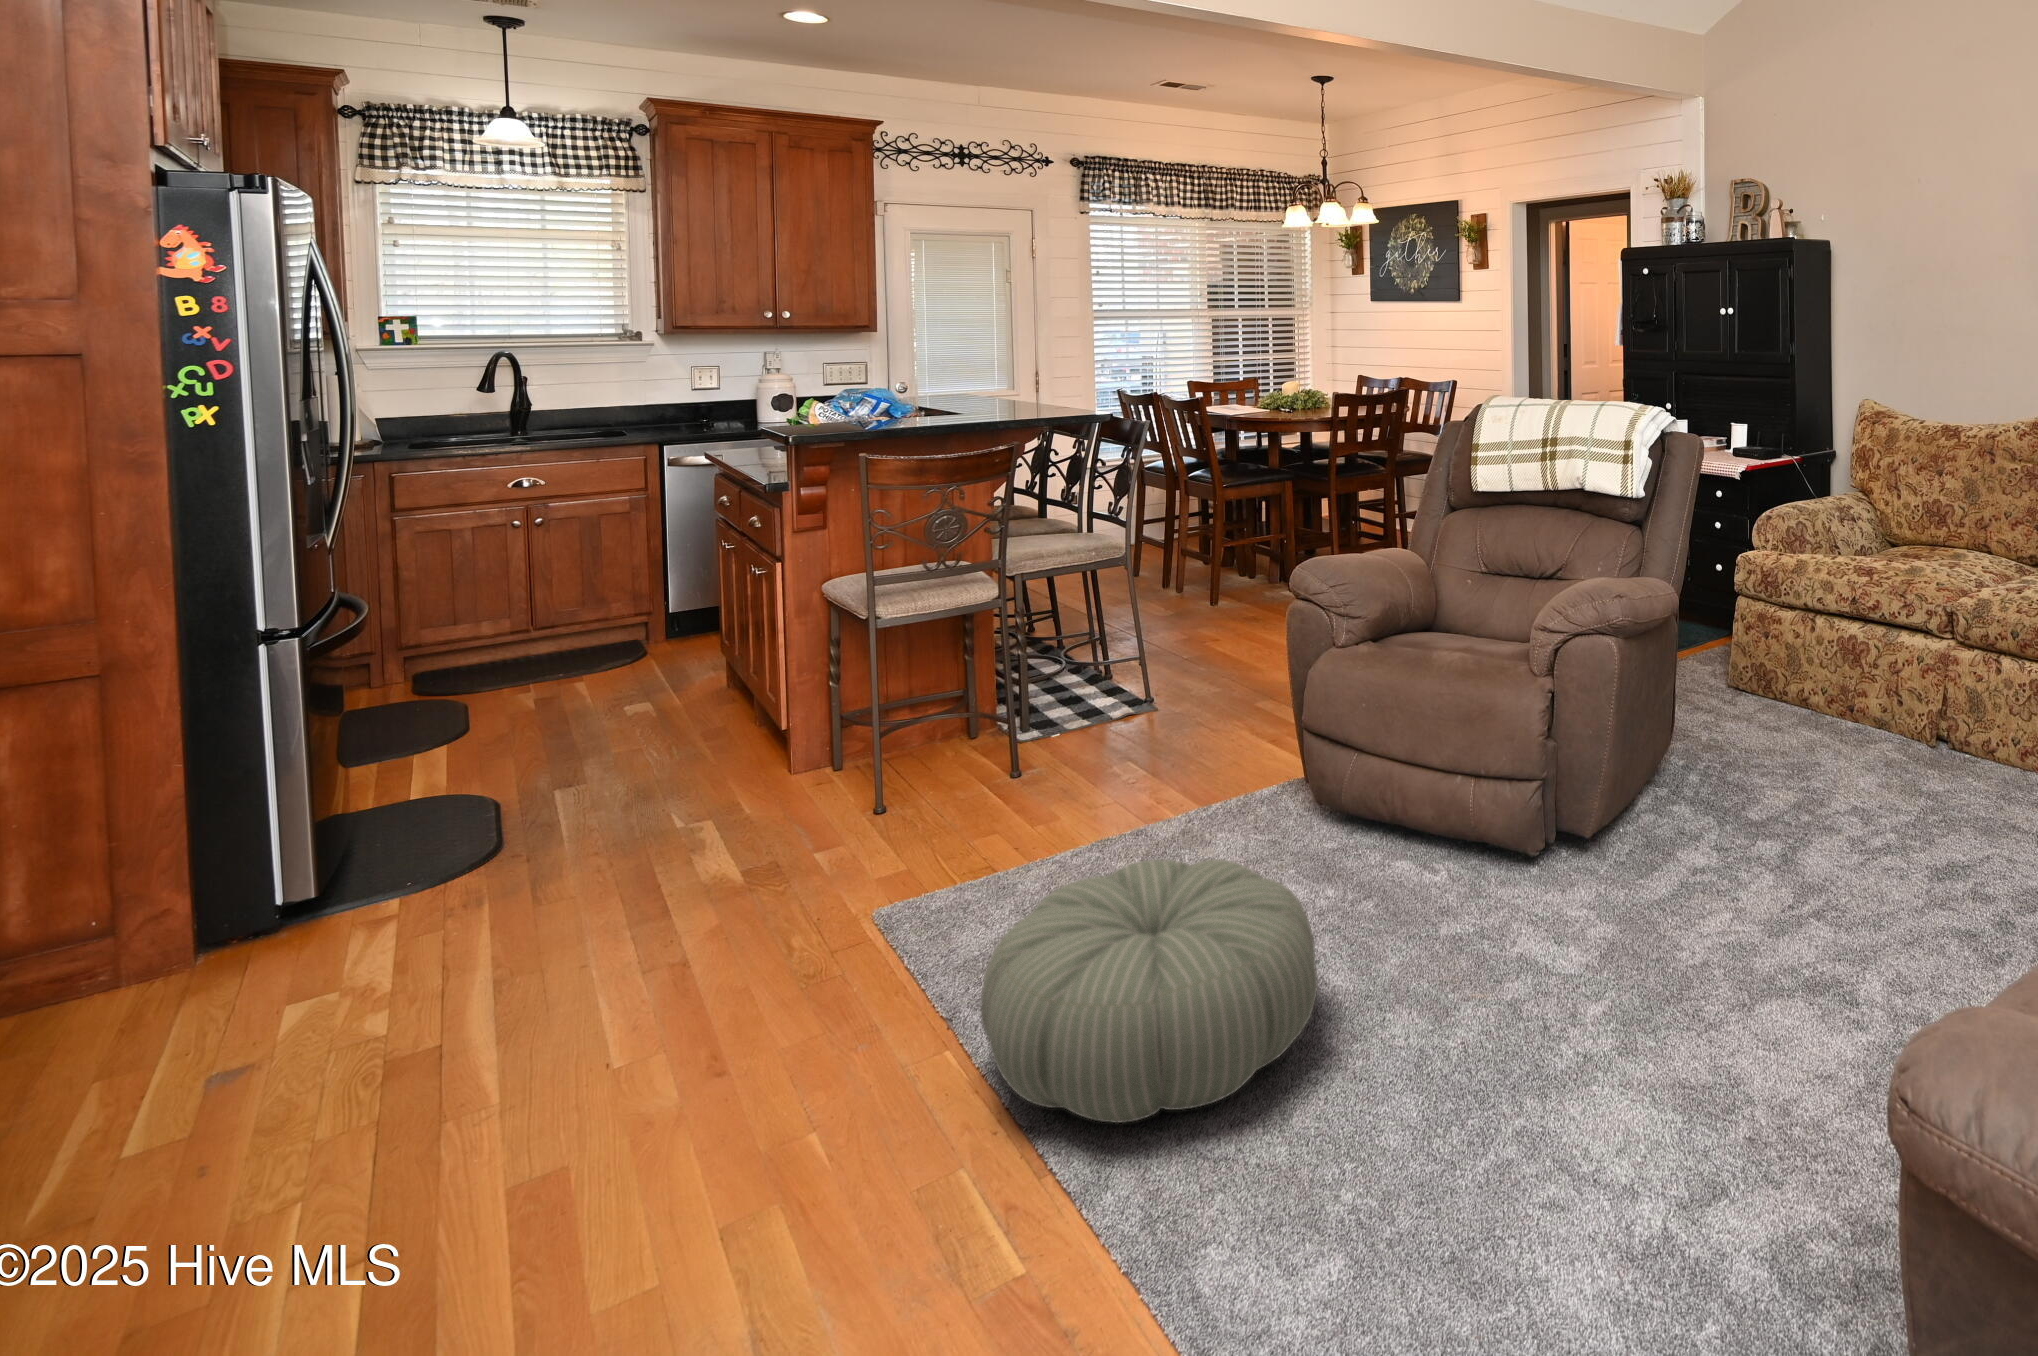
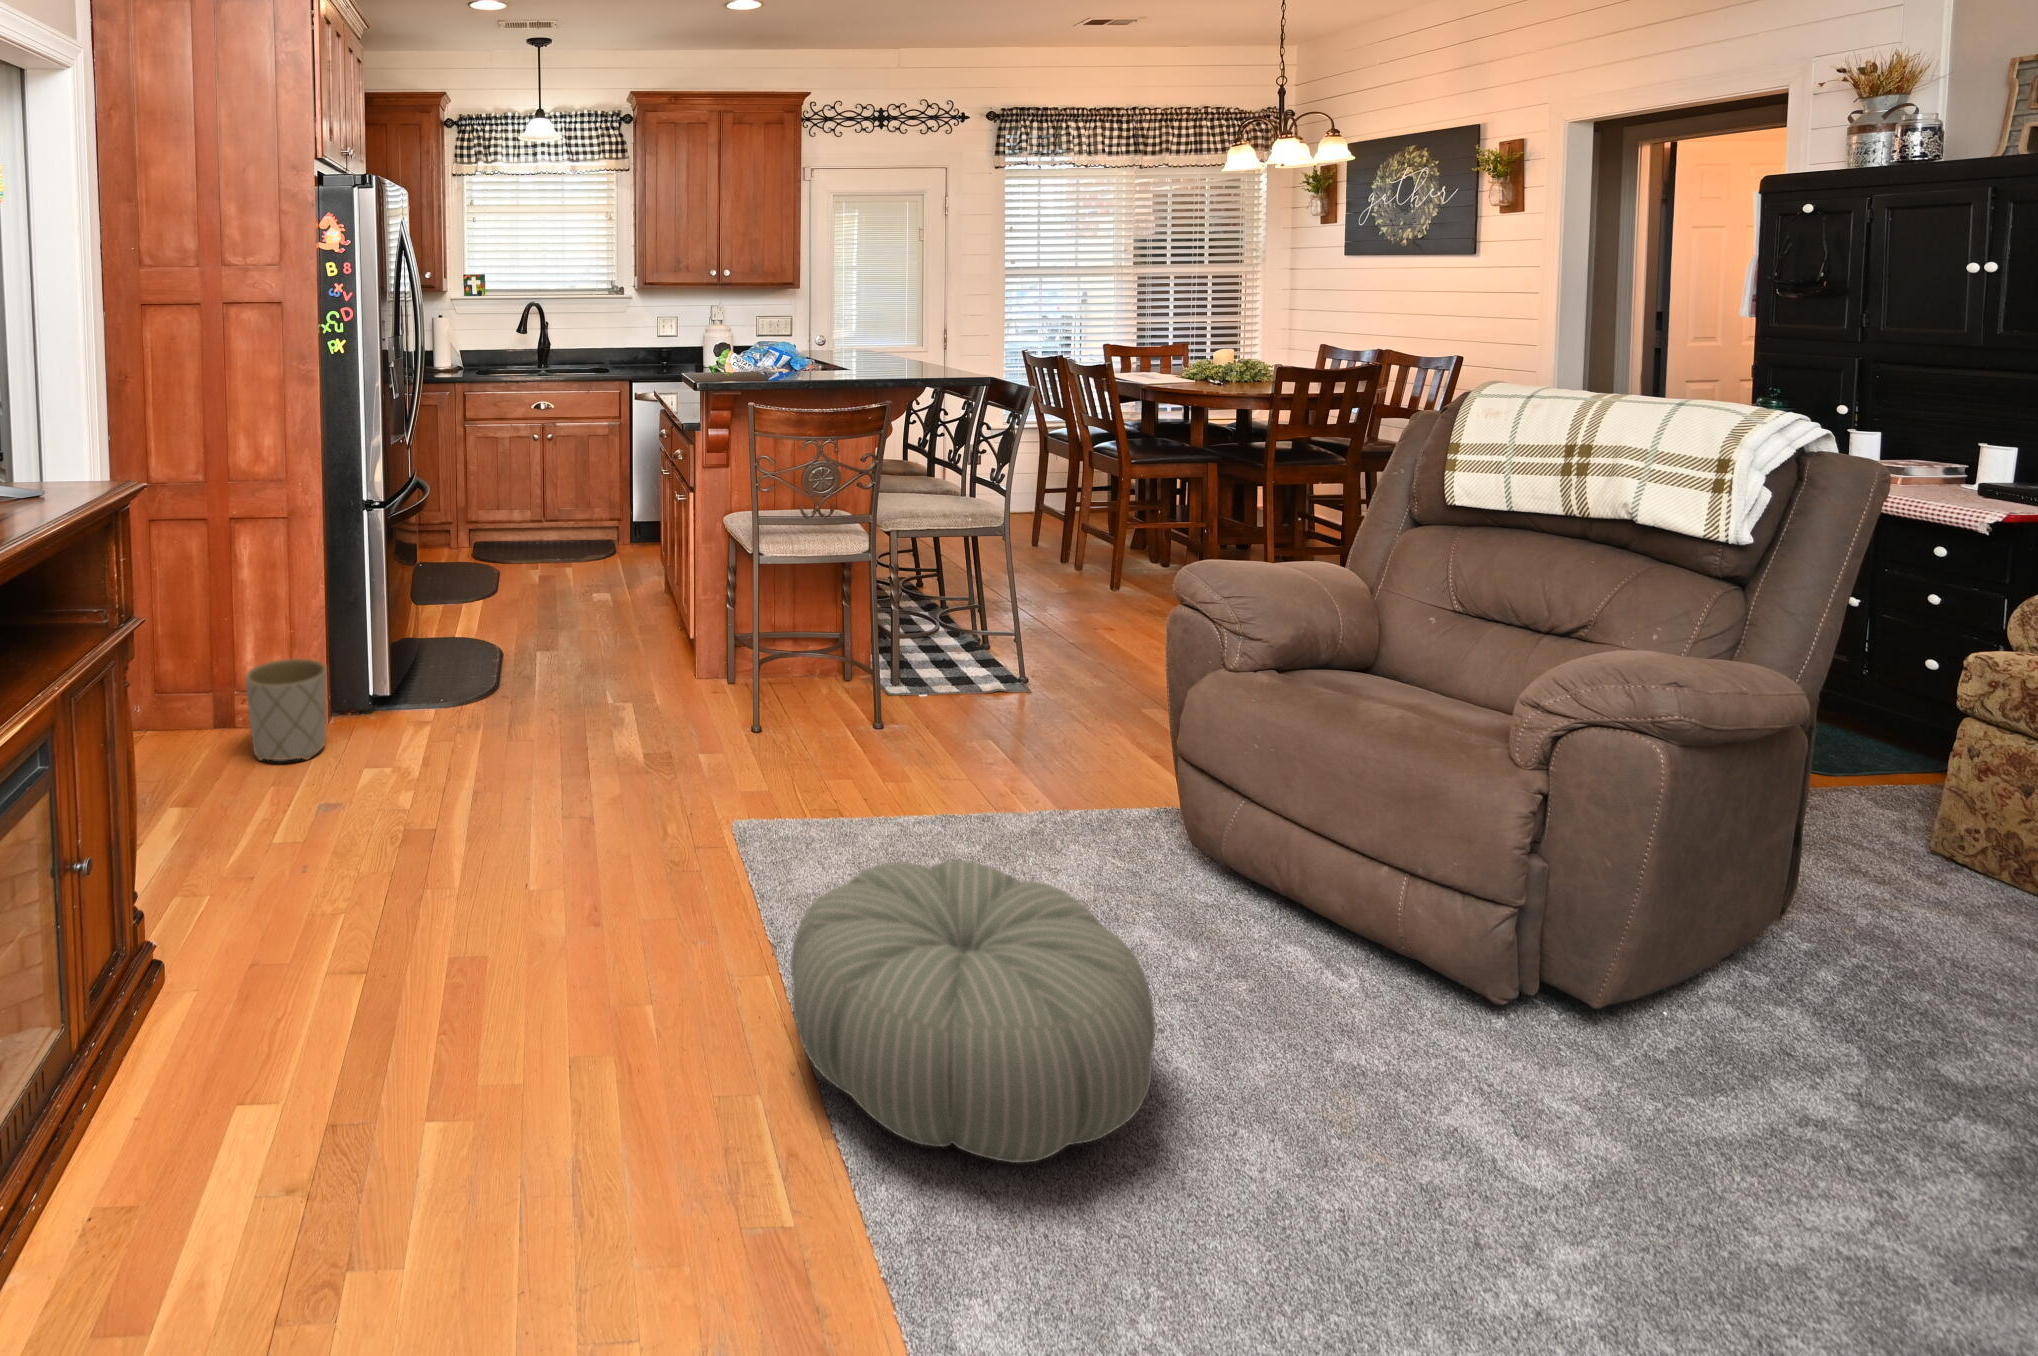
planter: none [51,864,218,1033] -> present [246,659,327,761]

